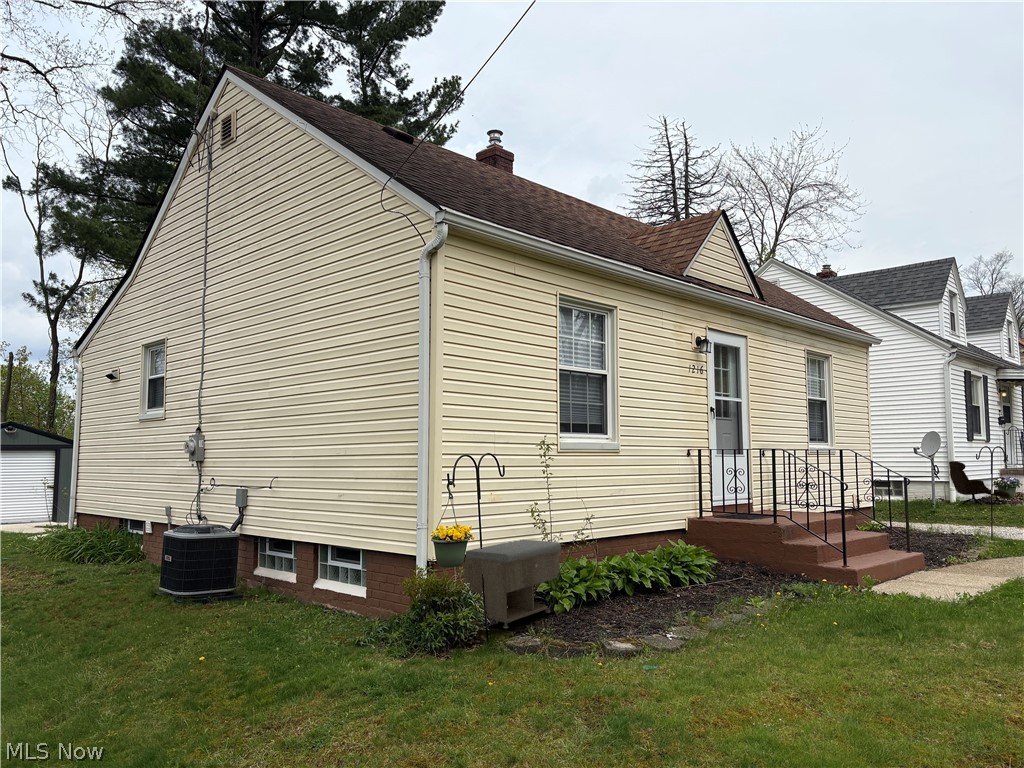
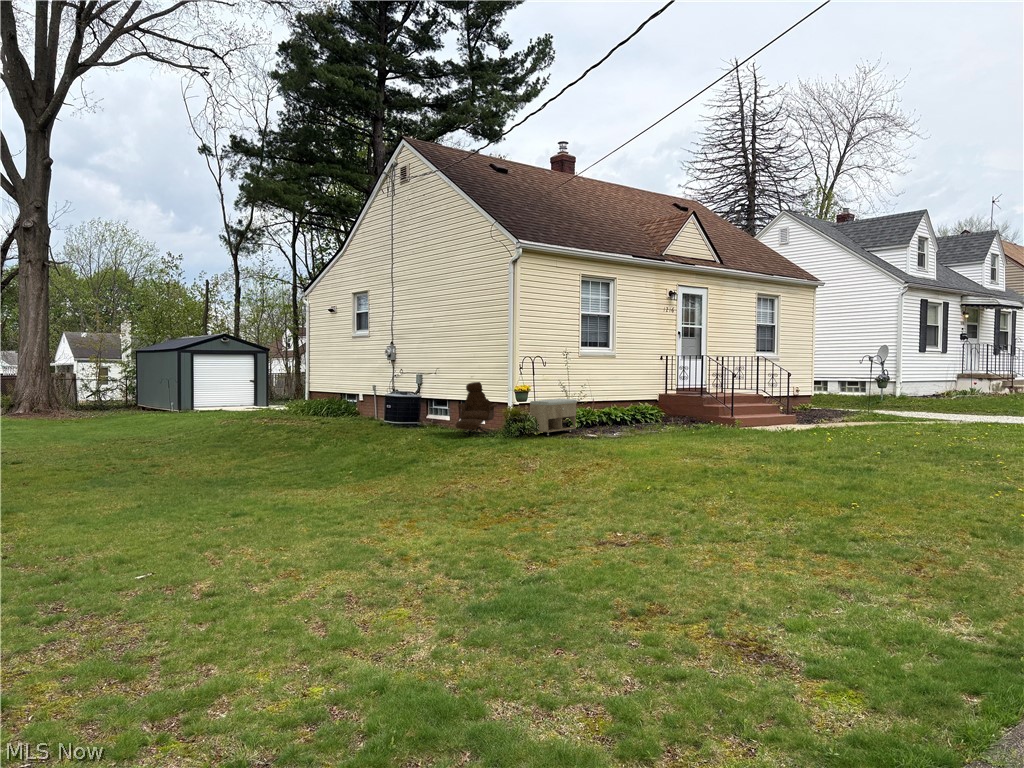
lounge chair: present [949,461,1010,505] -> present [456,382,498,437]

